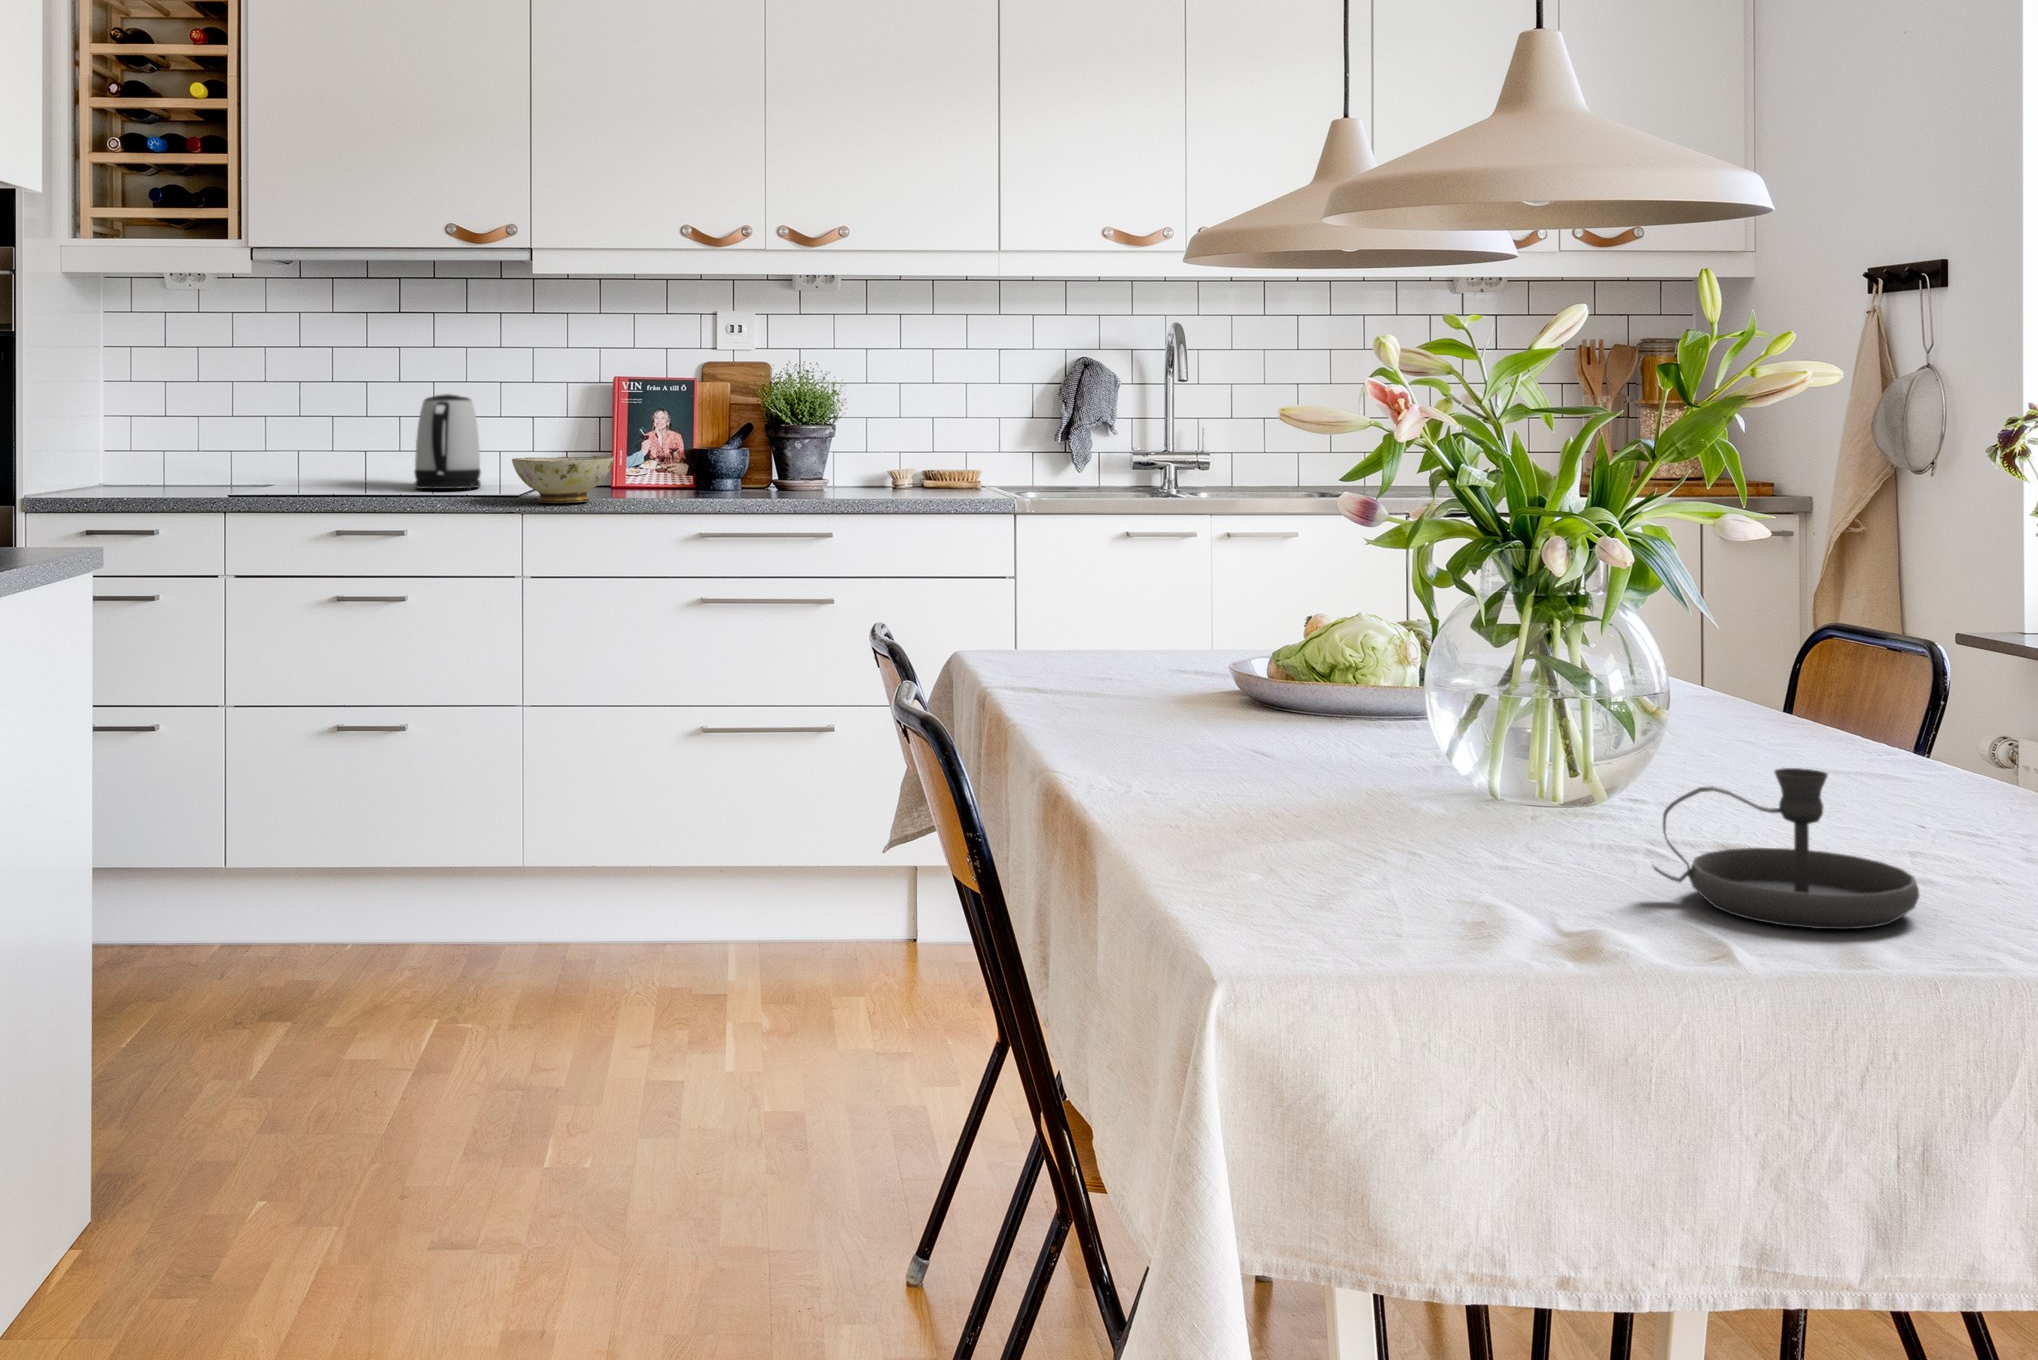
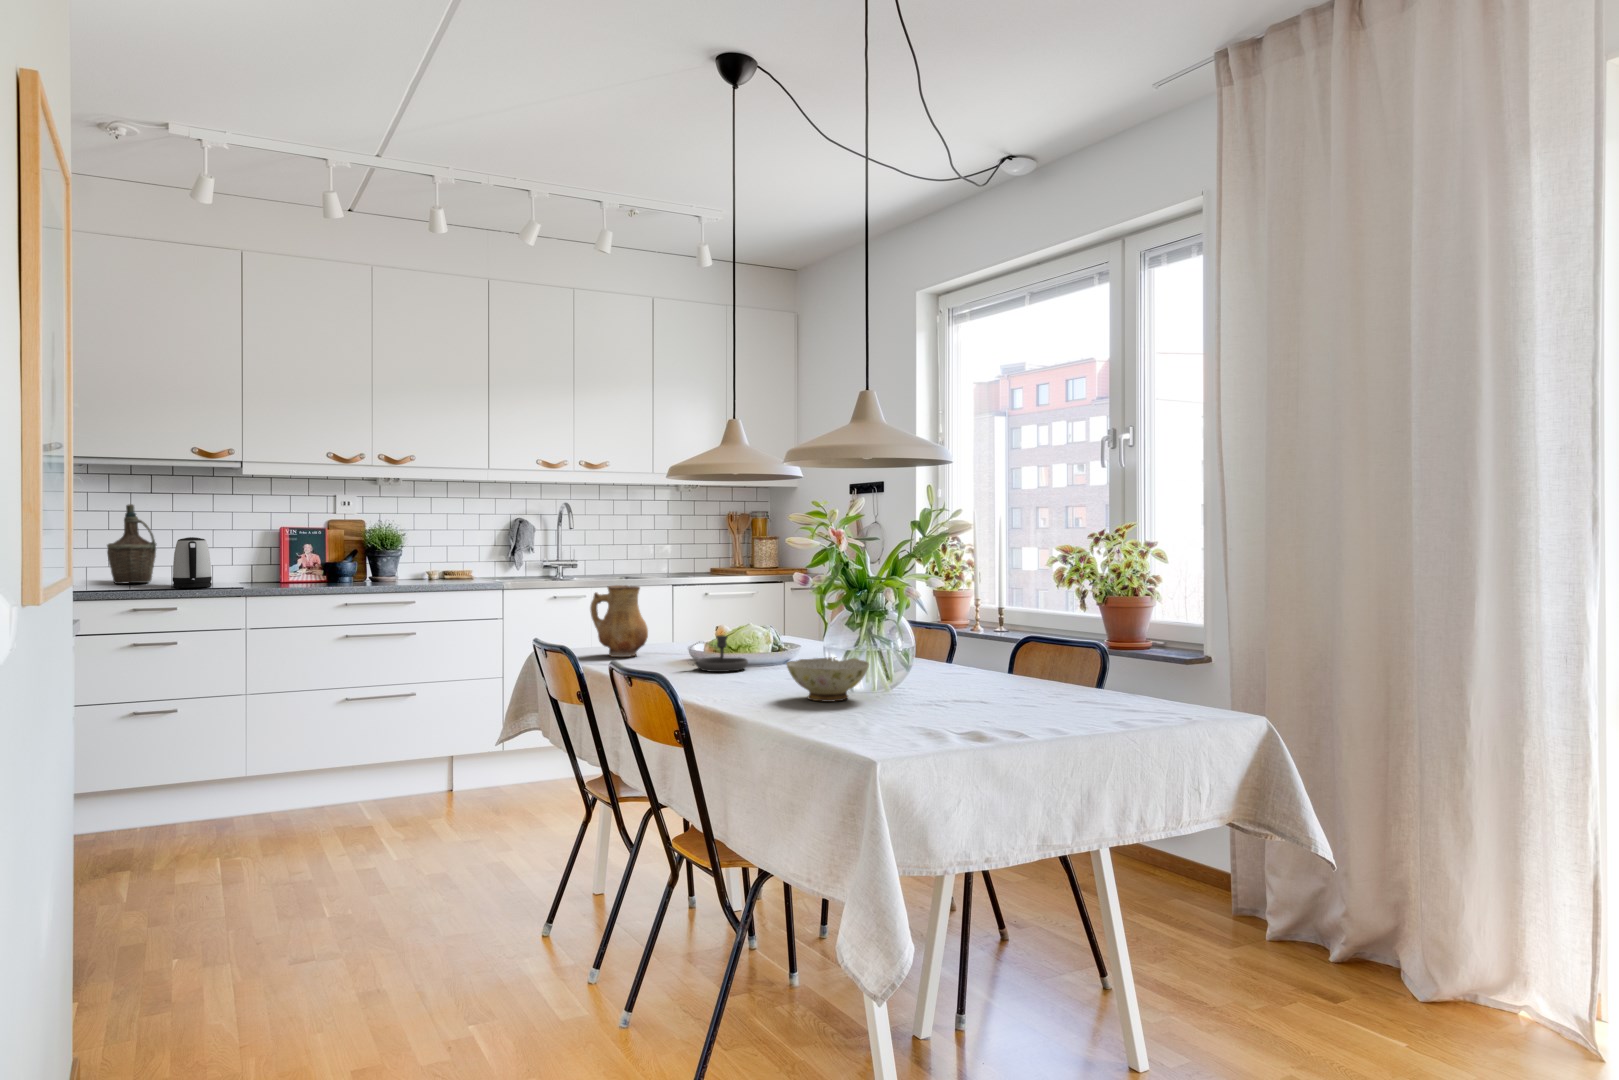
bottle: none [329,334,410,479] -> present [107,504,156,584]
ceramic bowl: present [512,456,614,503] -> present [787,658,869,702]
ceramic pitcher: none [1013,503,1147,680] -> present [590,585,648,657]
candlestick: present [1654,768,1919,929] -> present [695,635,748,672]

